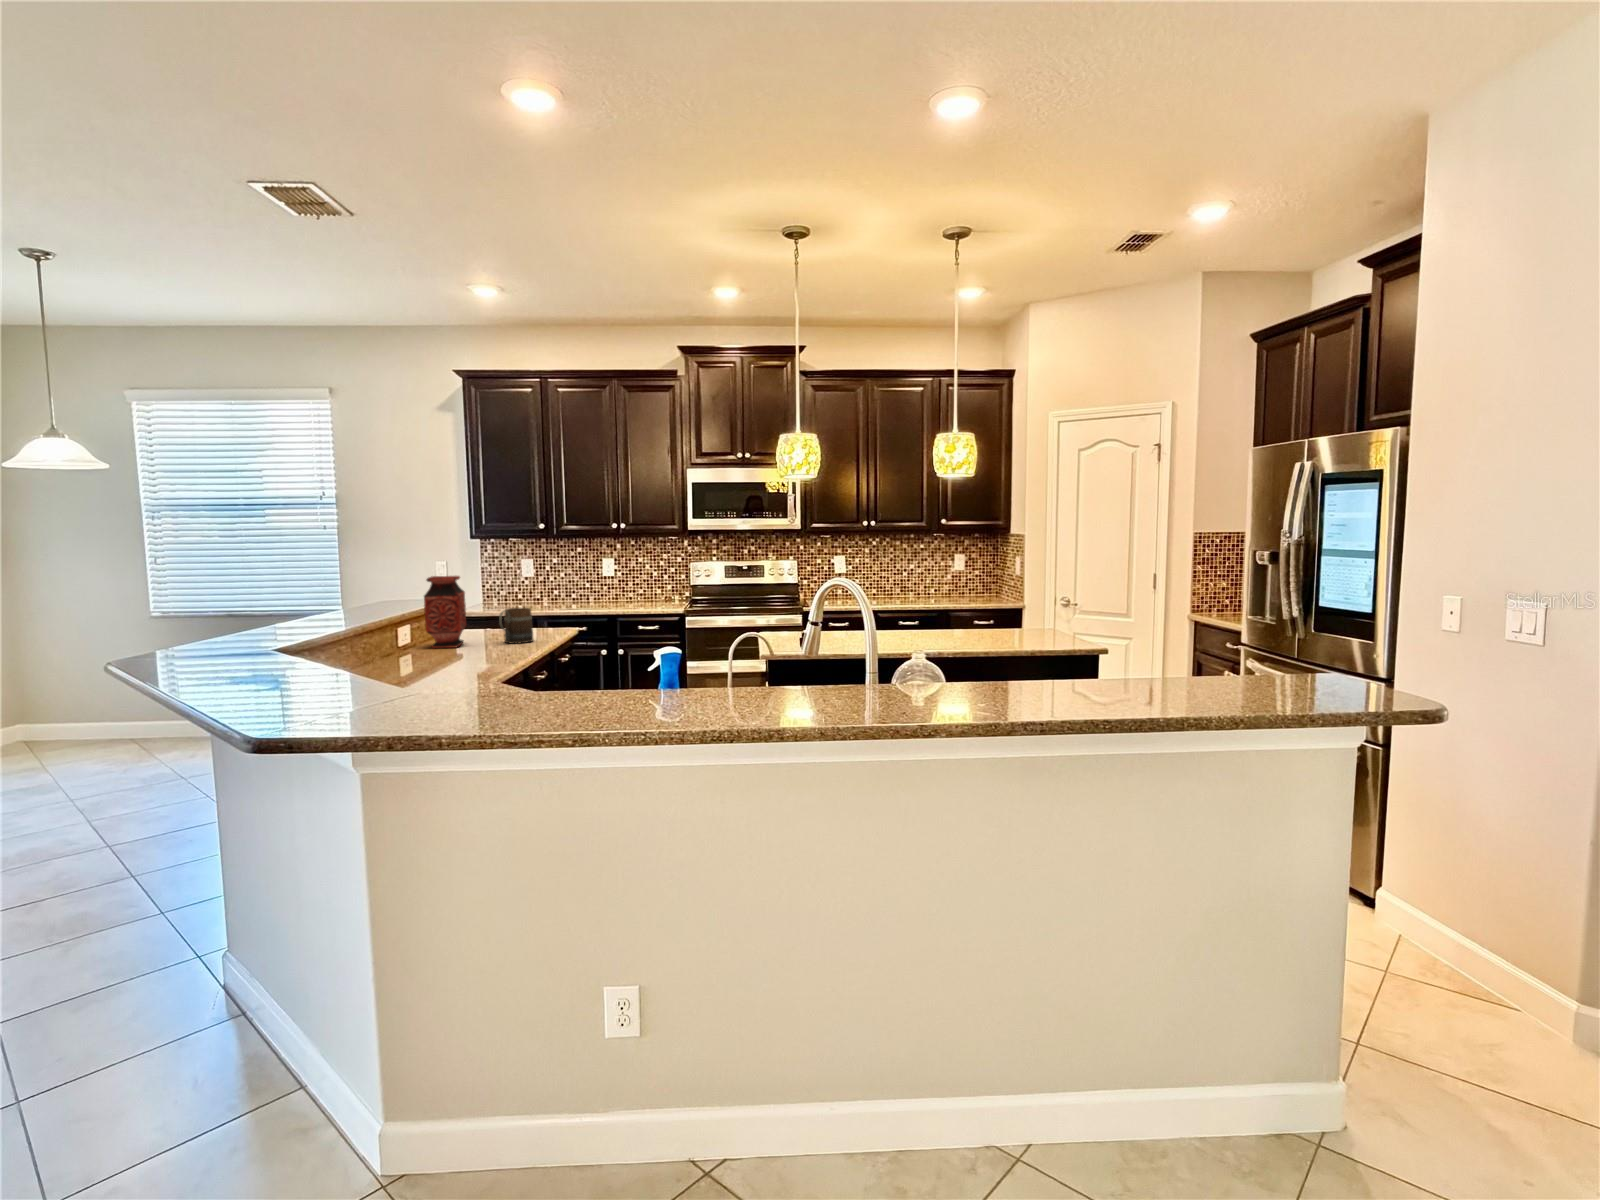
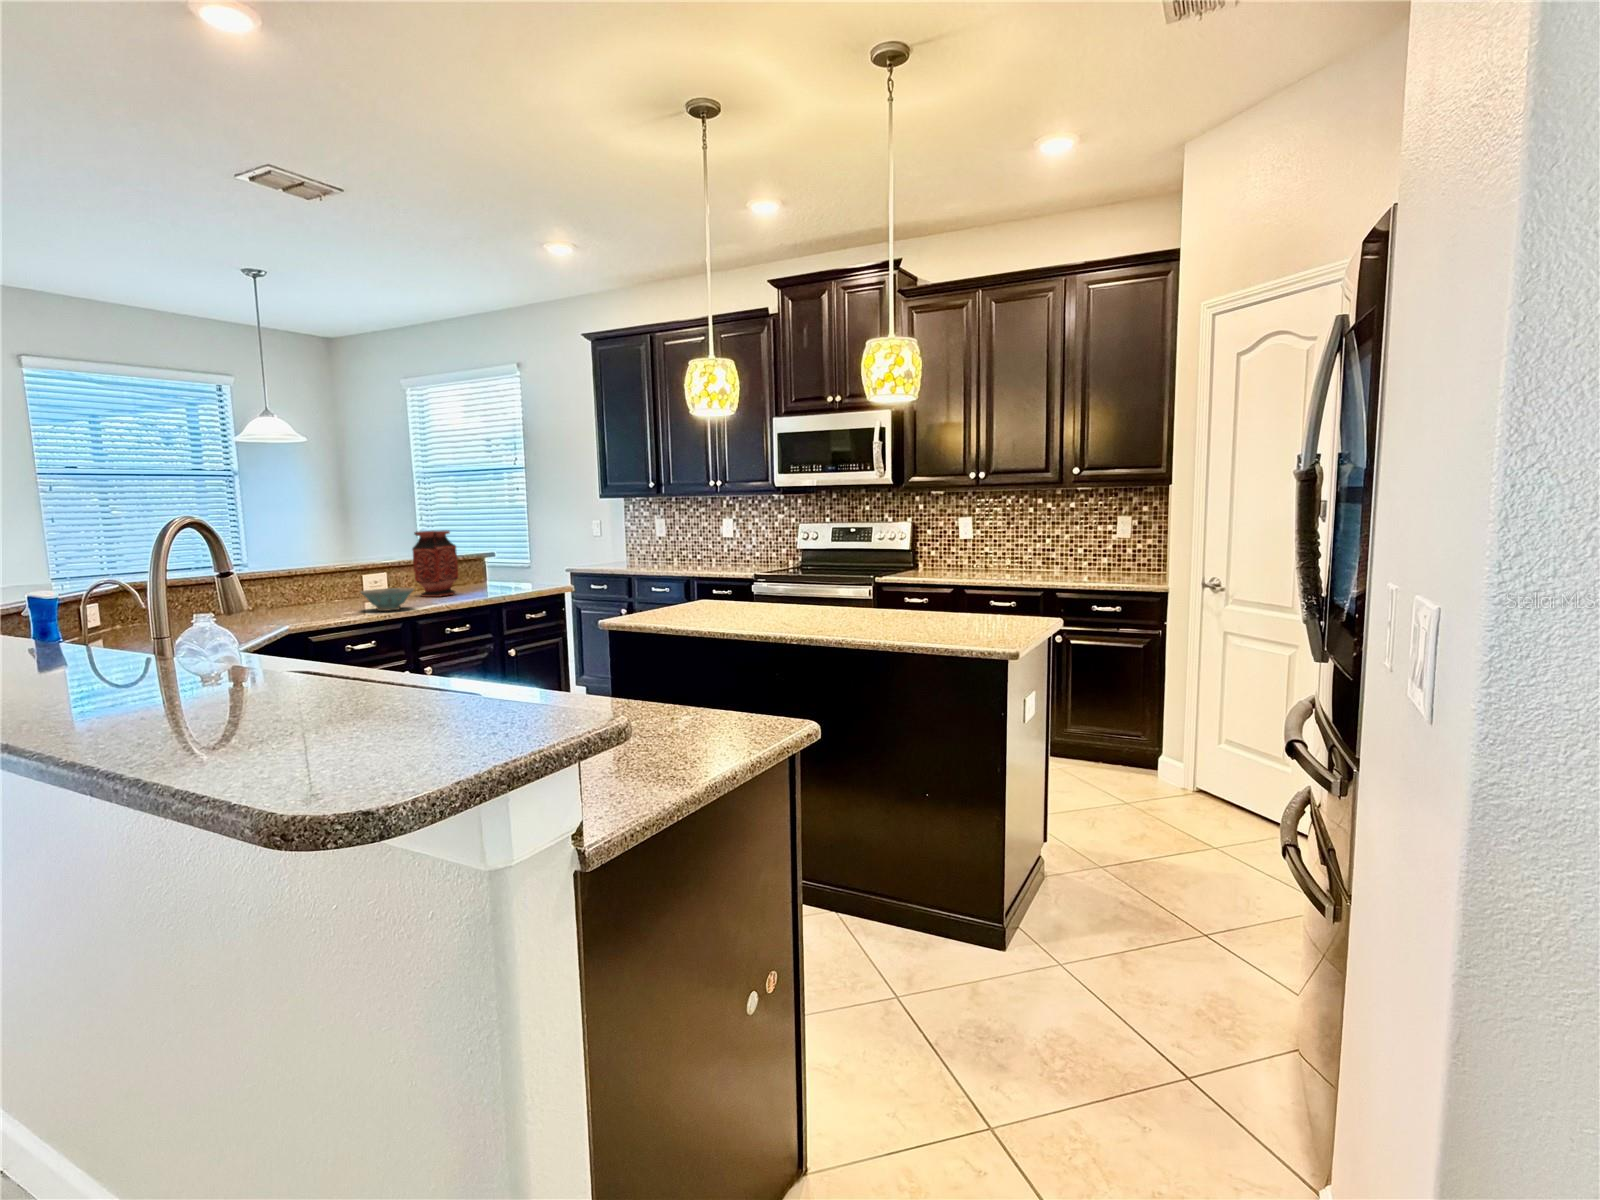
mug: present [499,608,533,644] -> none [471,563,512,597]
ceramic bowl: none [448,638,507,665] -> present [360,588,414,611]

